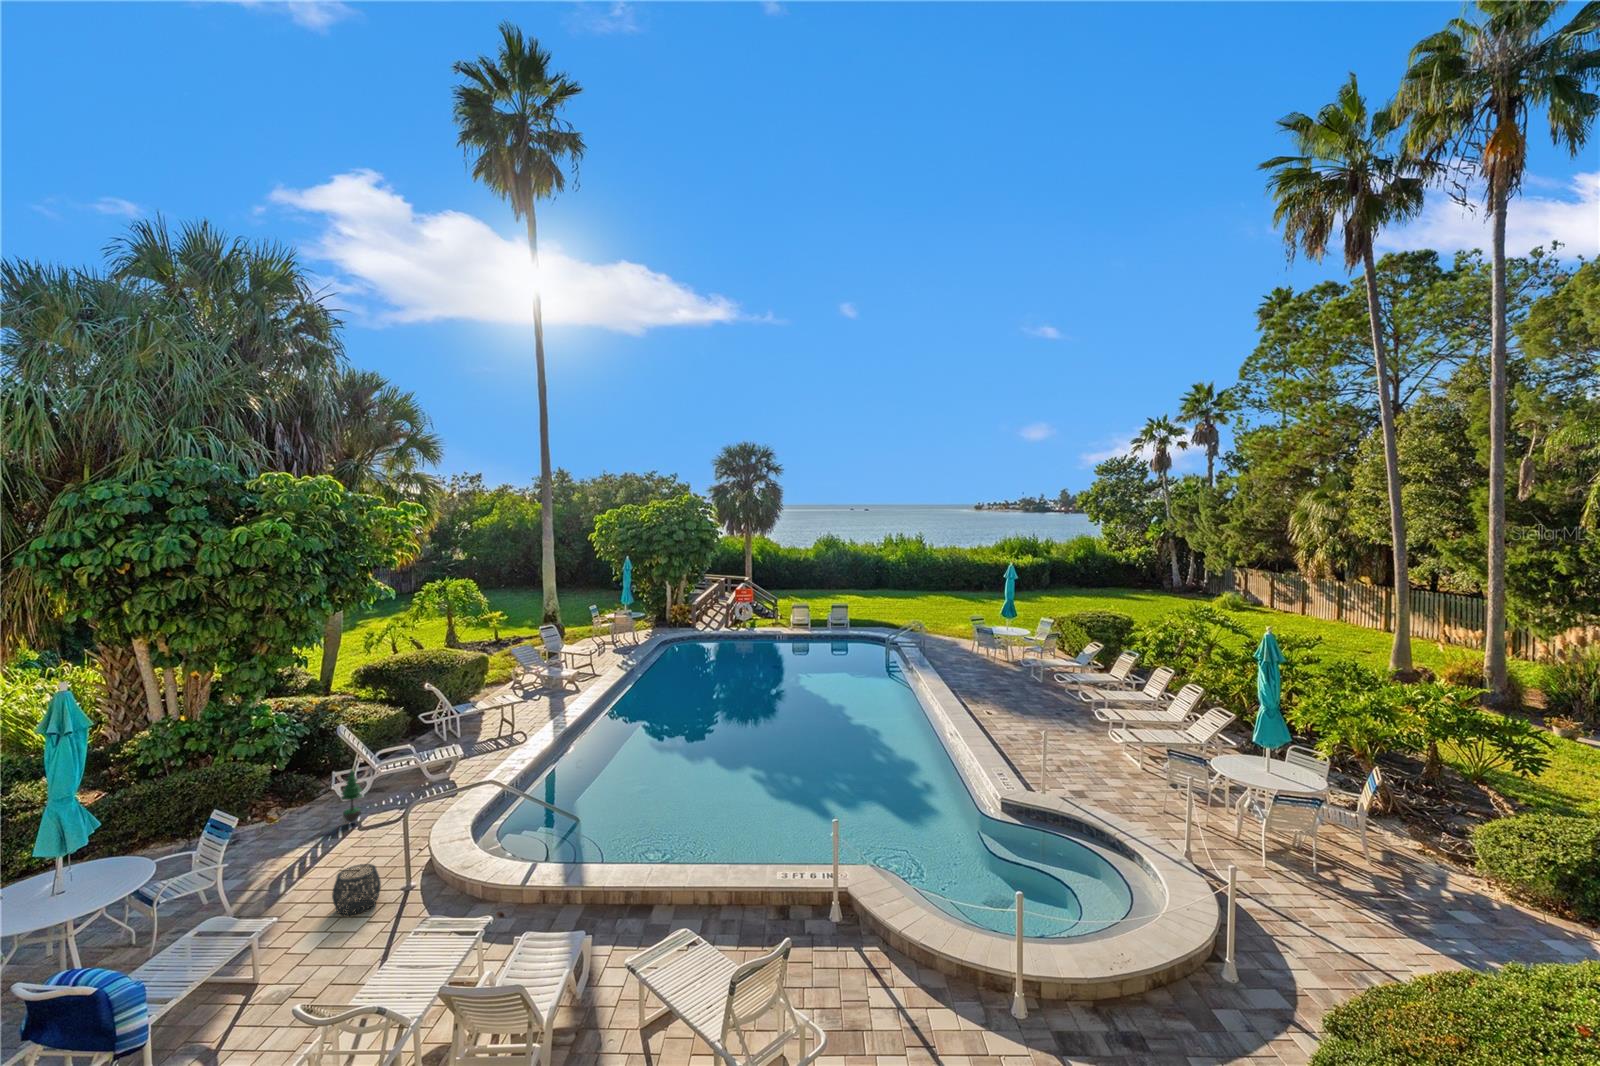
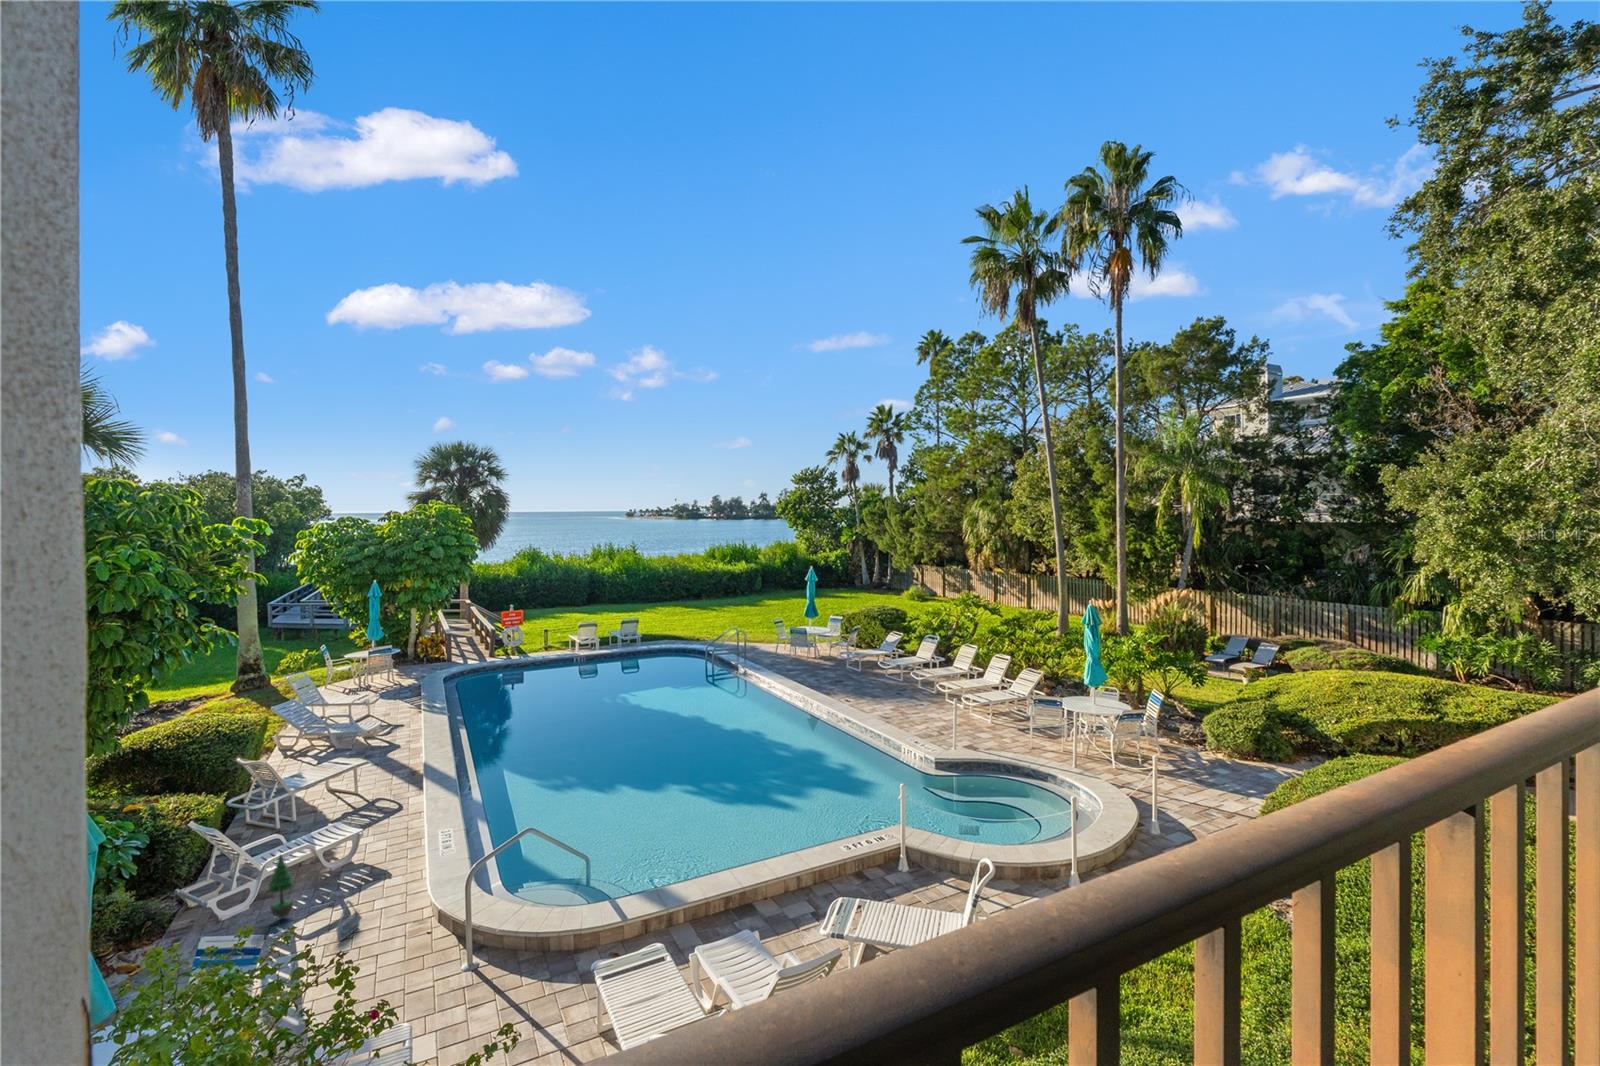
bag: none [353,820,383,854] -> present [336,901,362,941]
woven basket: present [332,864,381,915] -> none [395,931,446,989]

